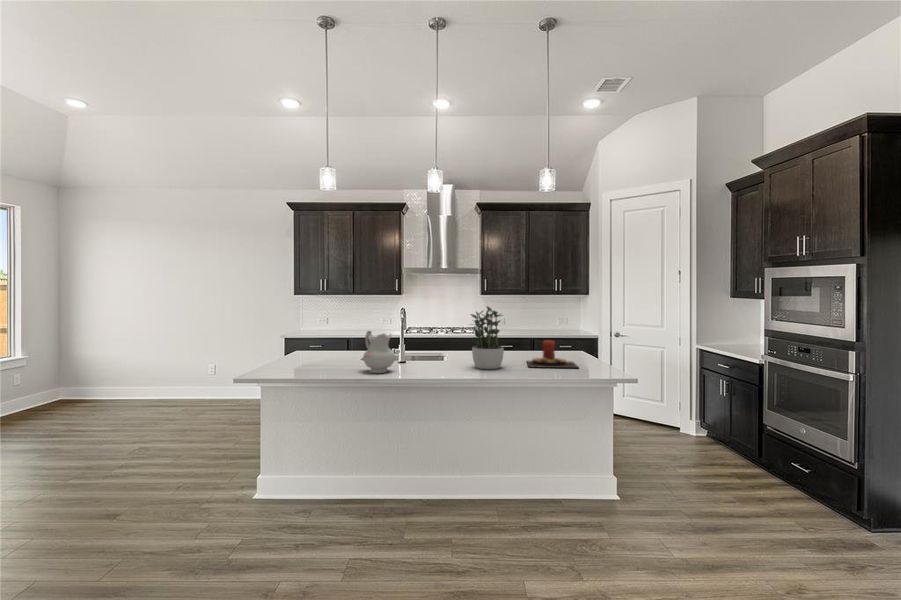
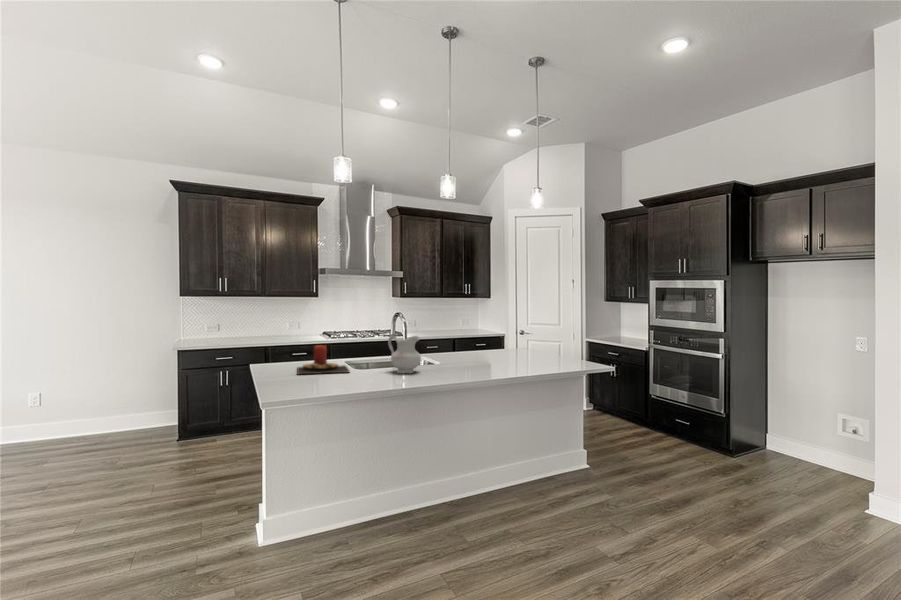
potted plant: present [471,306,504,369] -> none [470,309,503,365]
candle: present [527,340,578,368] -> present [297,345,349,374]

